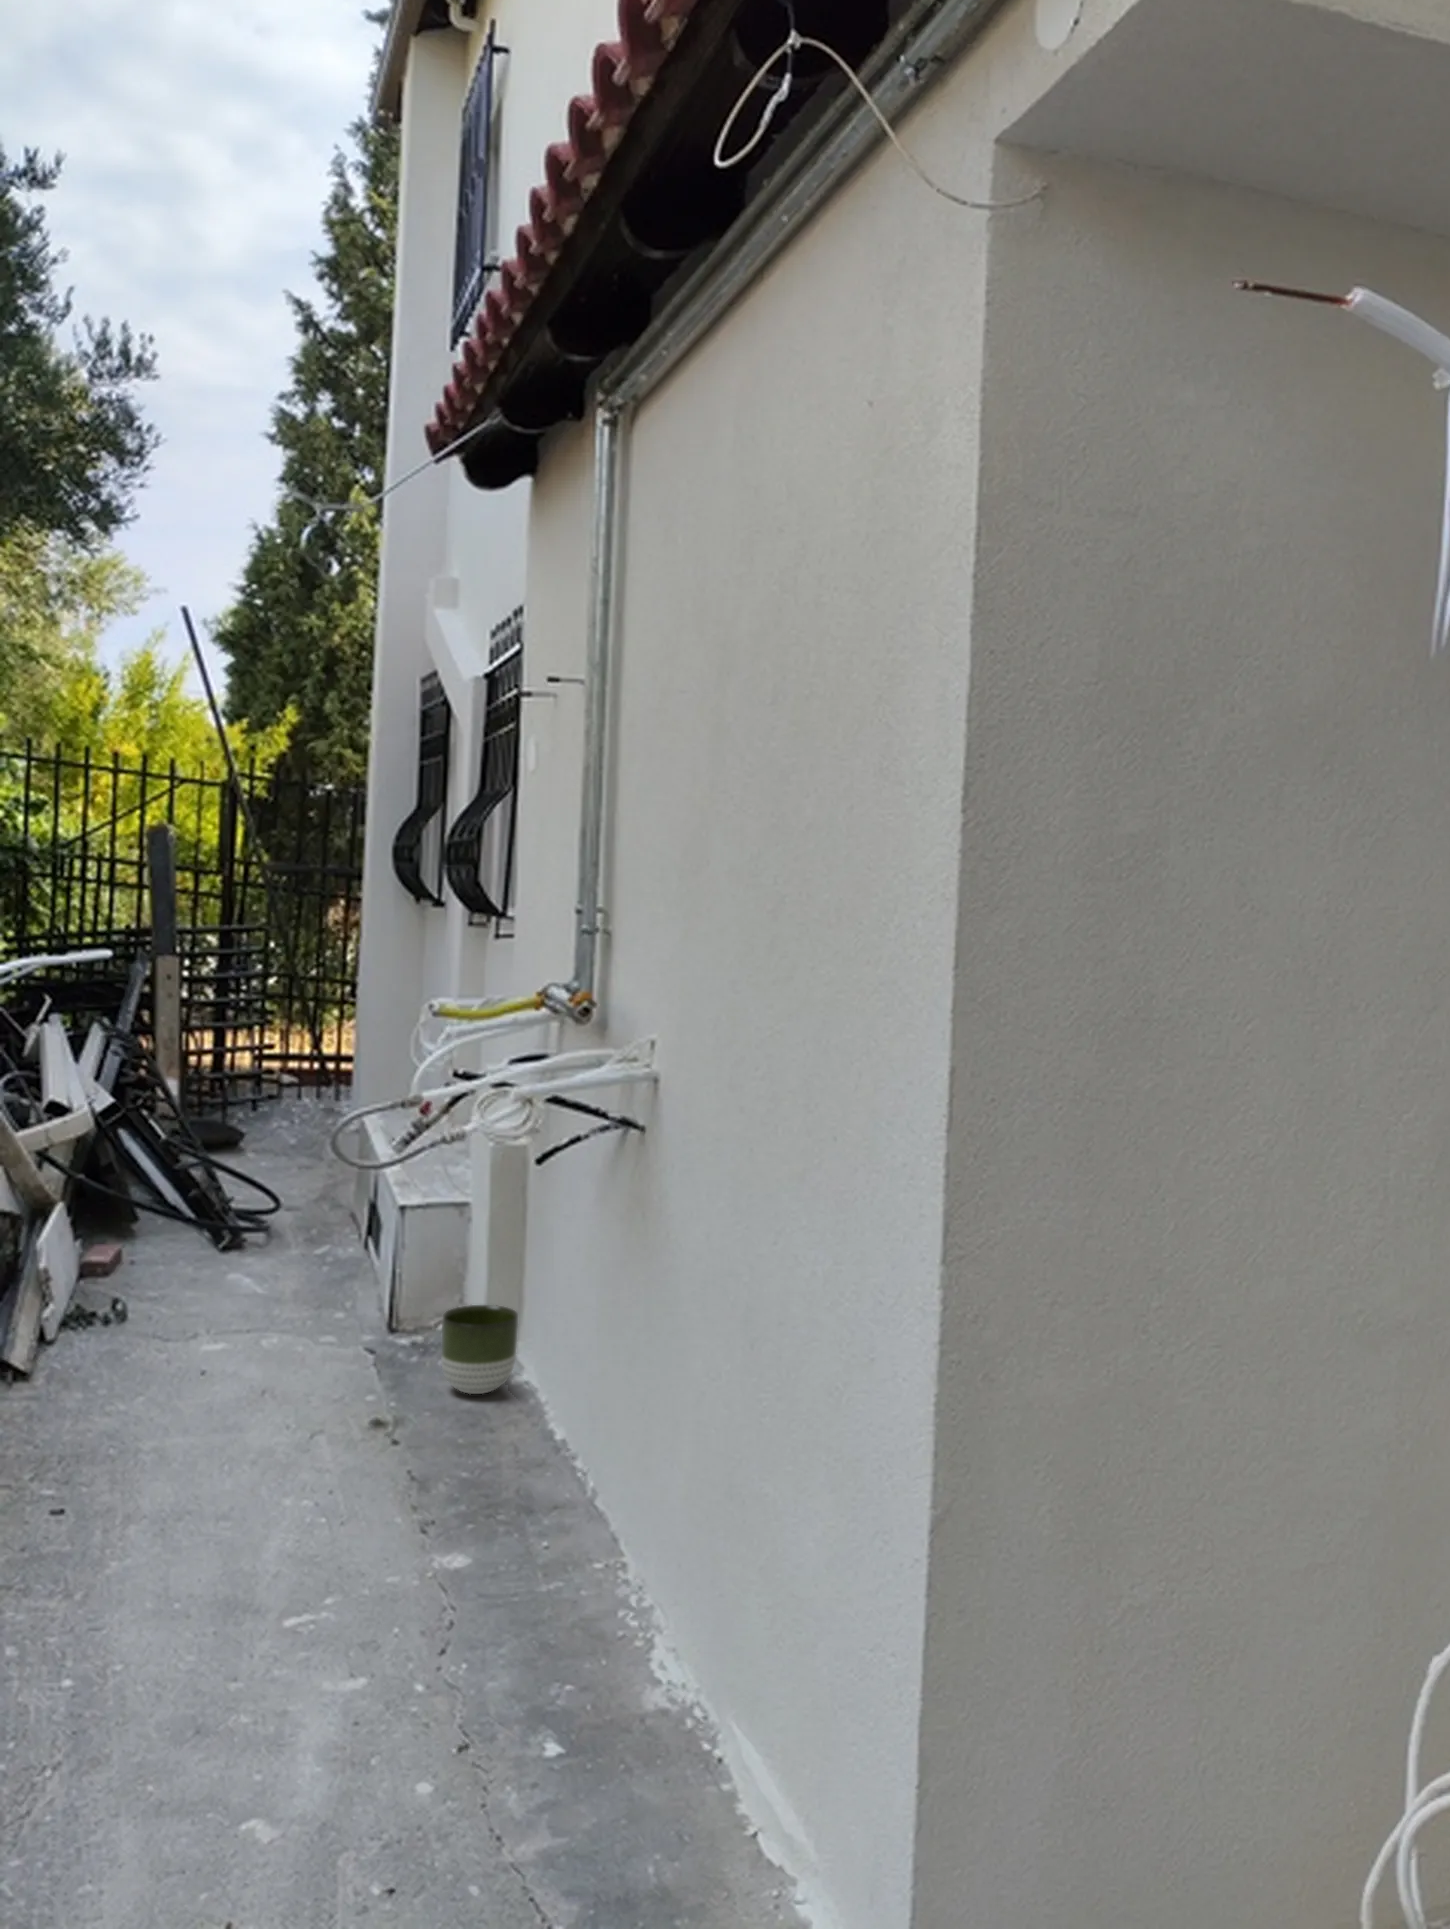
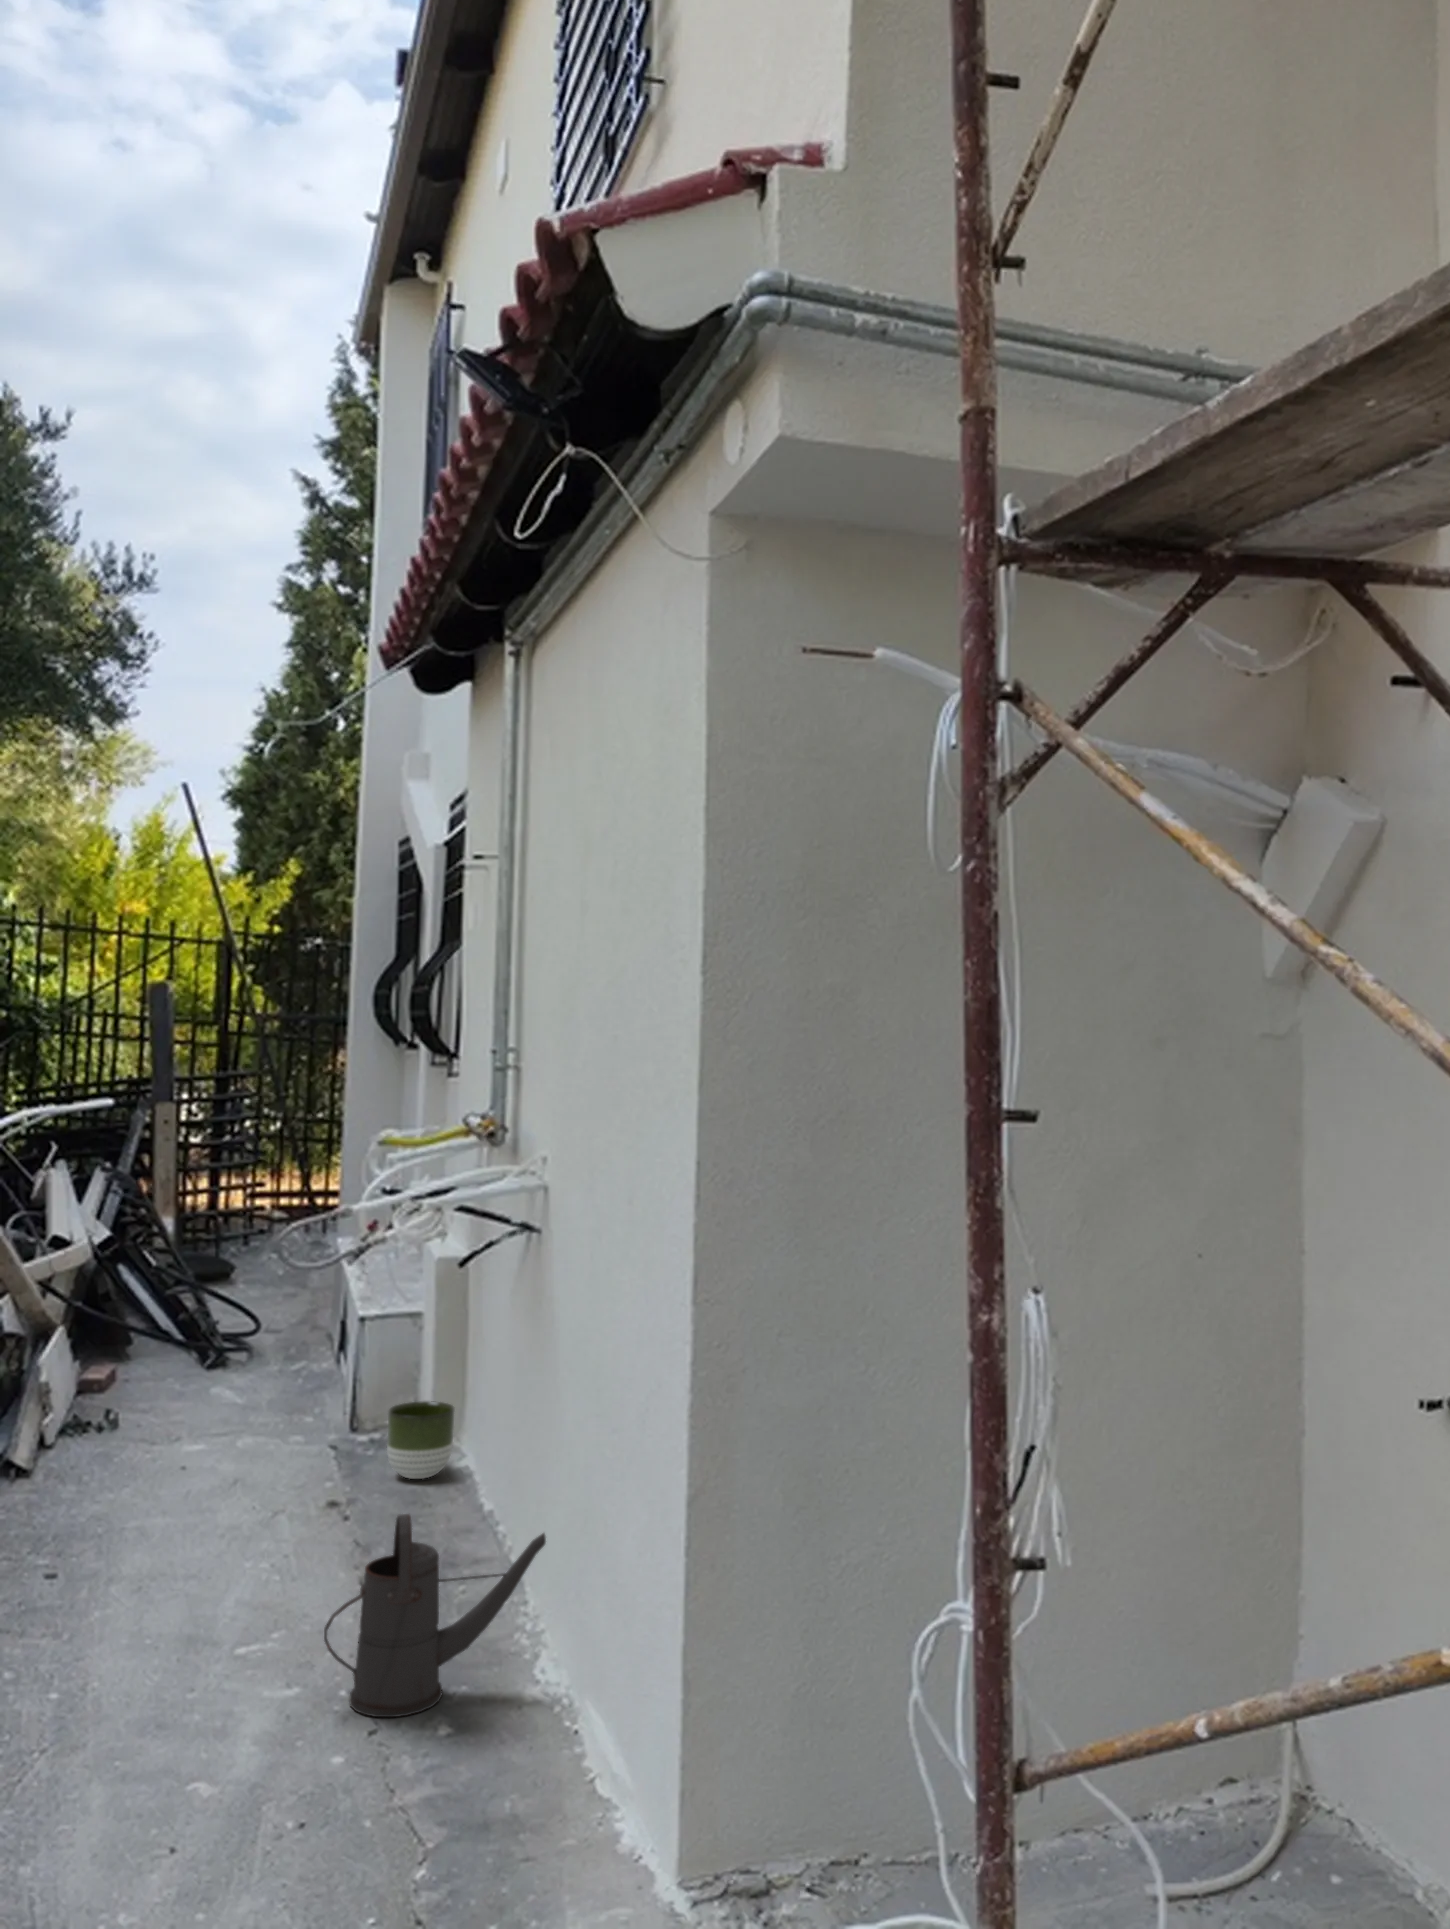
watering can: none [409,1495,684,1754] -> present [324,1514,546,1717]

